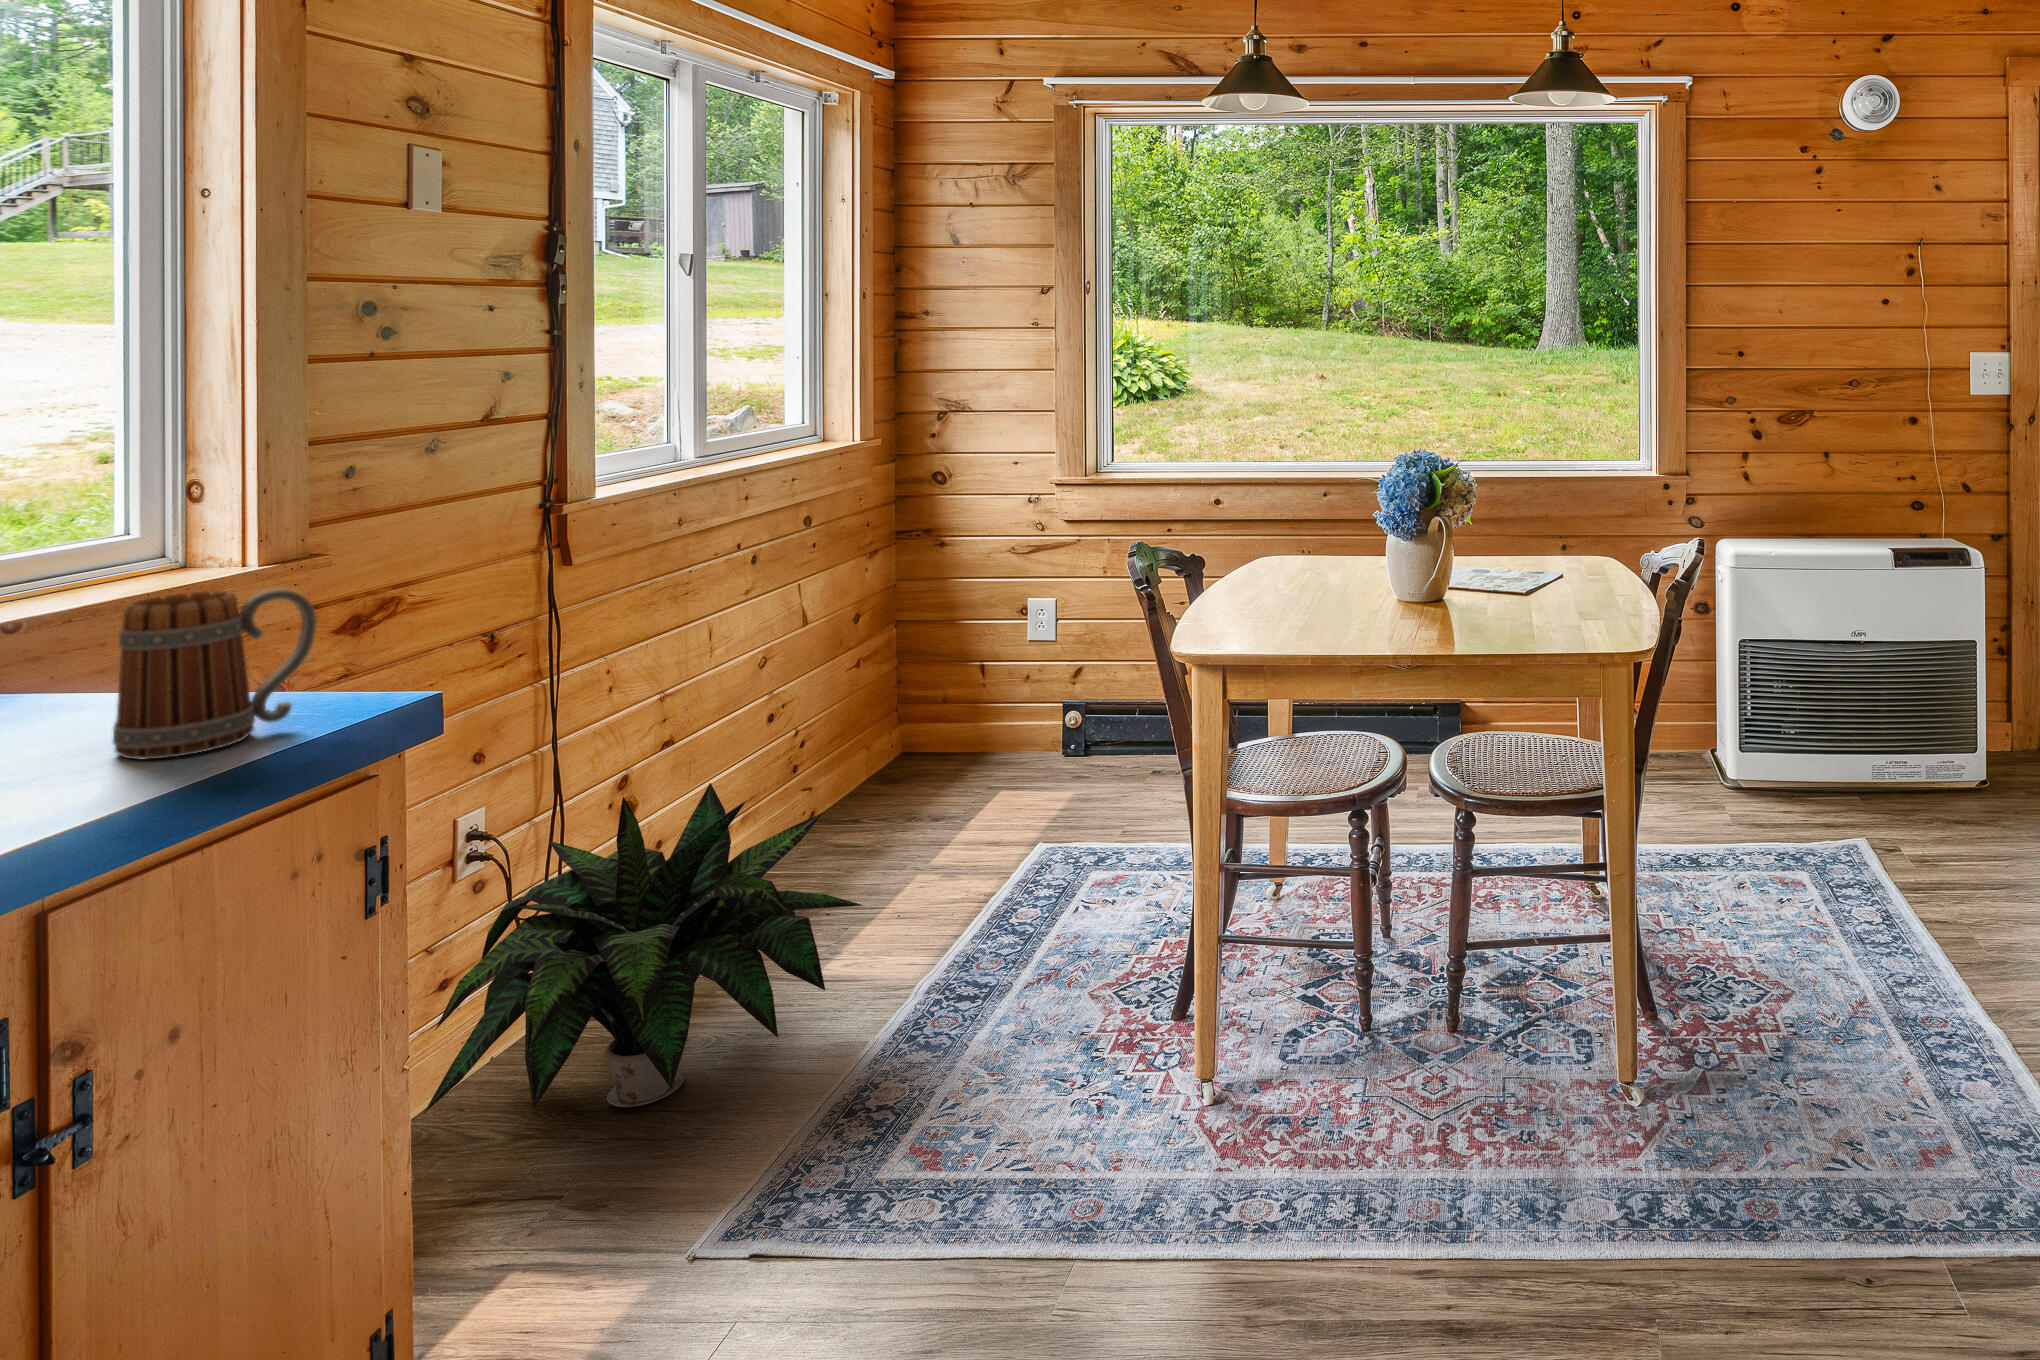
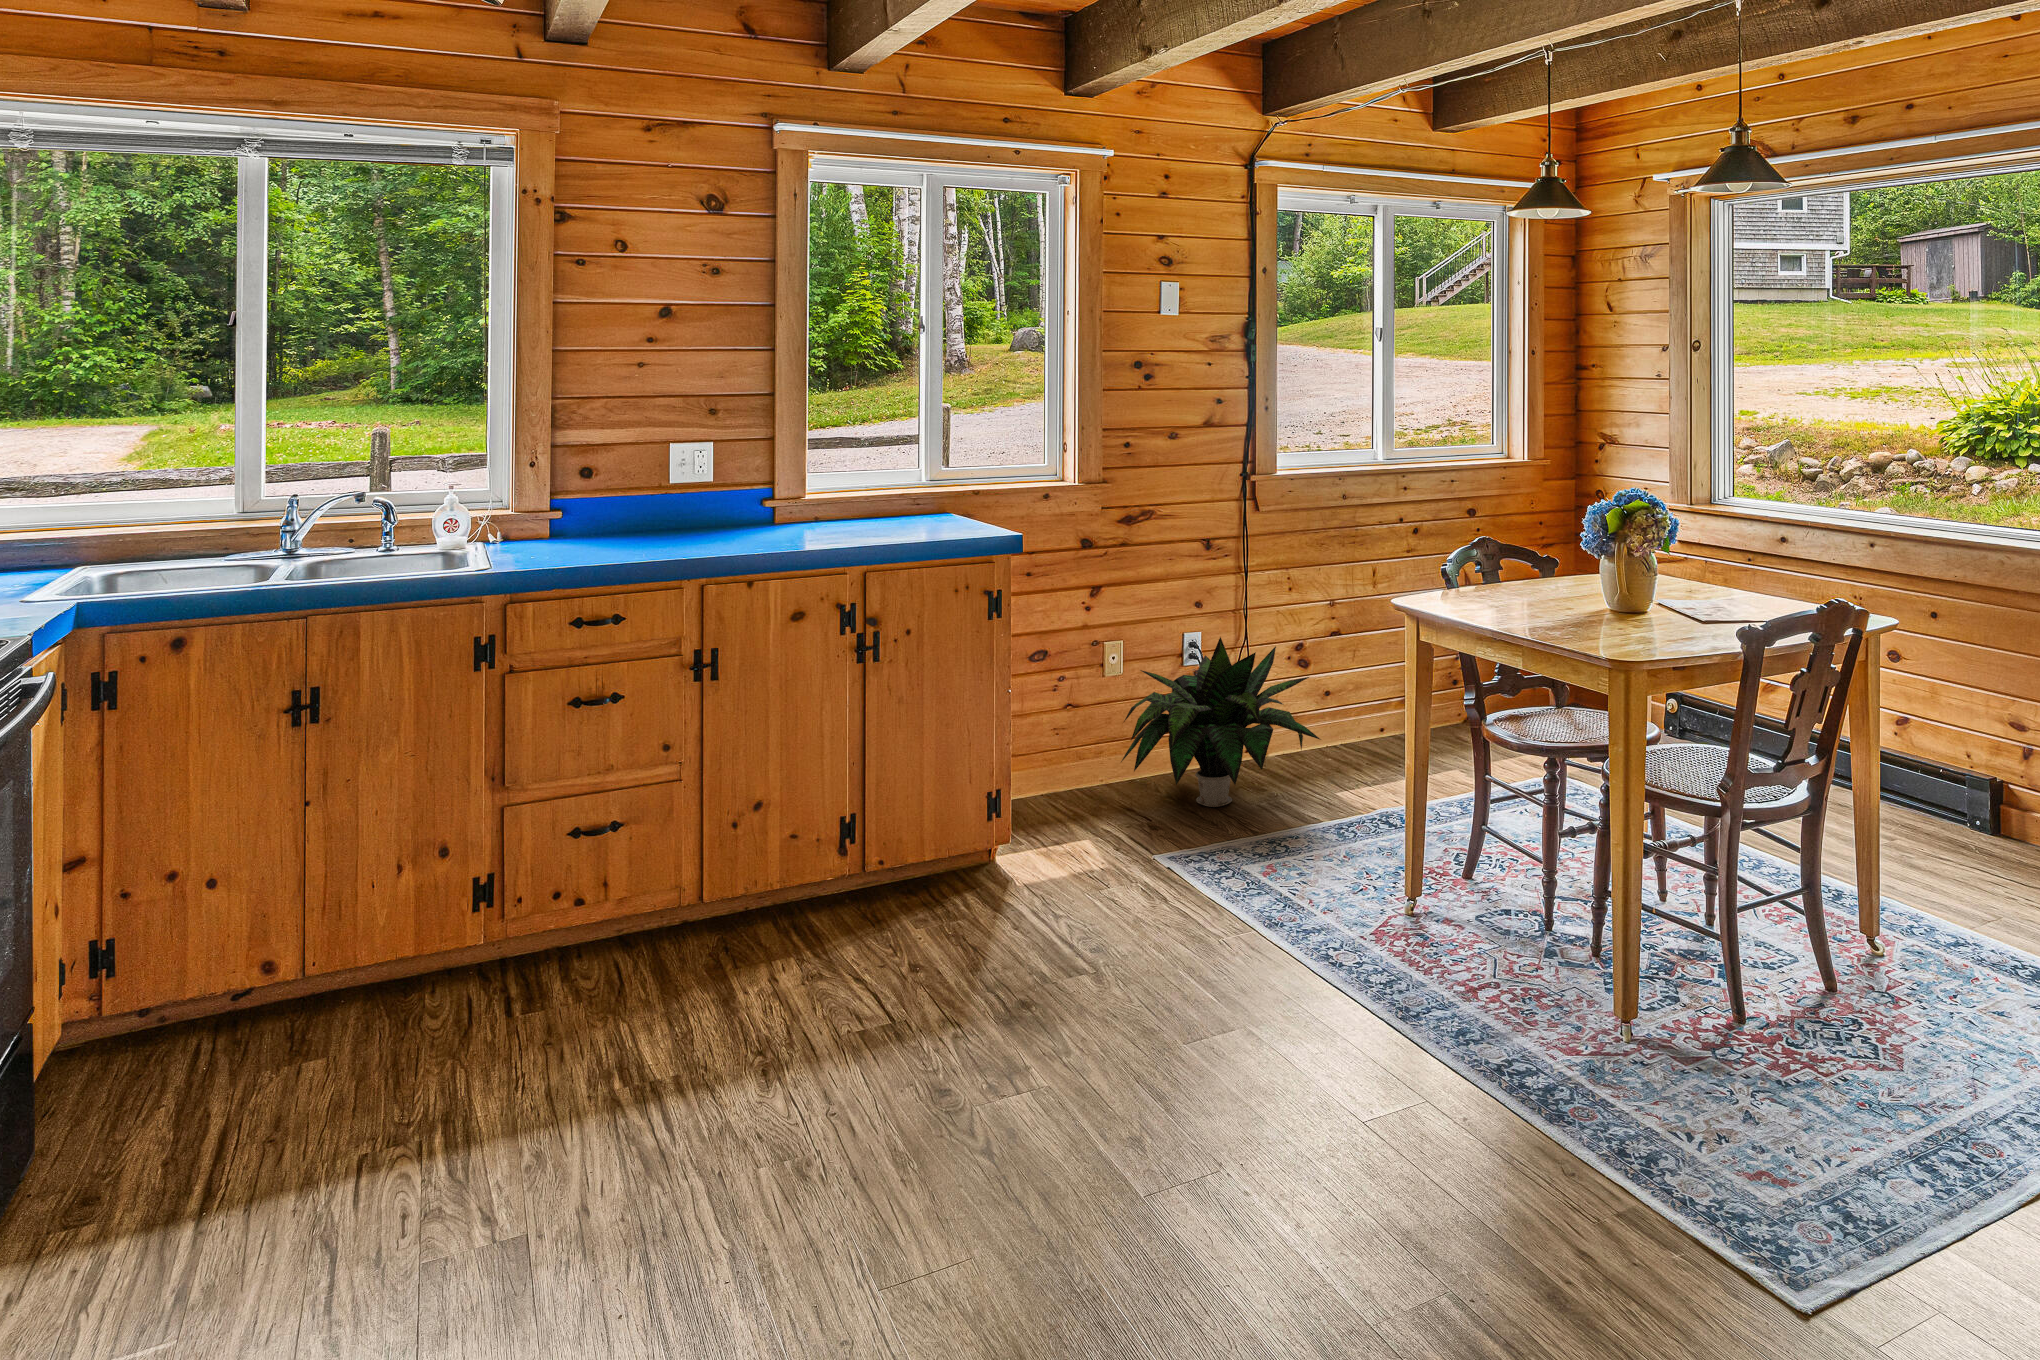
mug: present [113,589,316,759] -> none [913,478,970,537]

